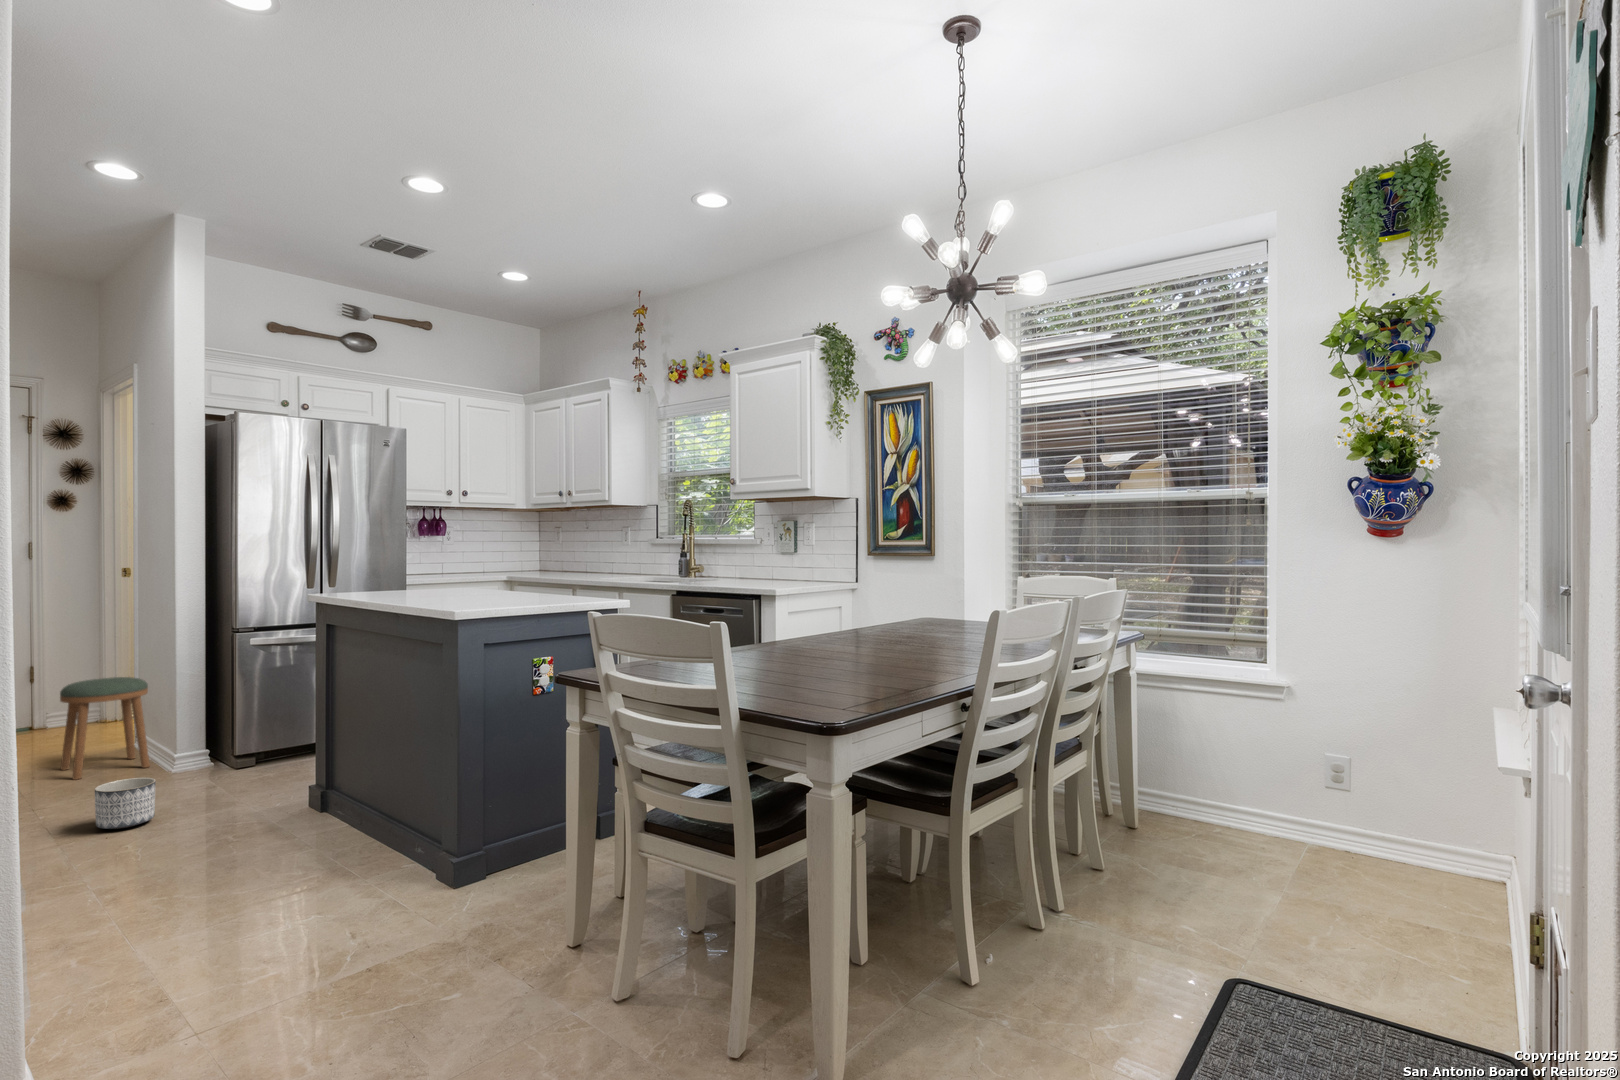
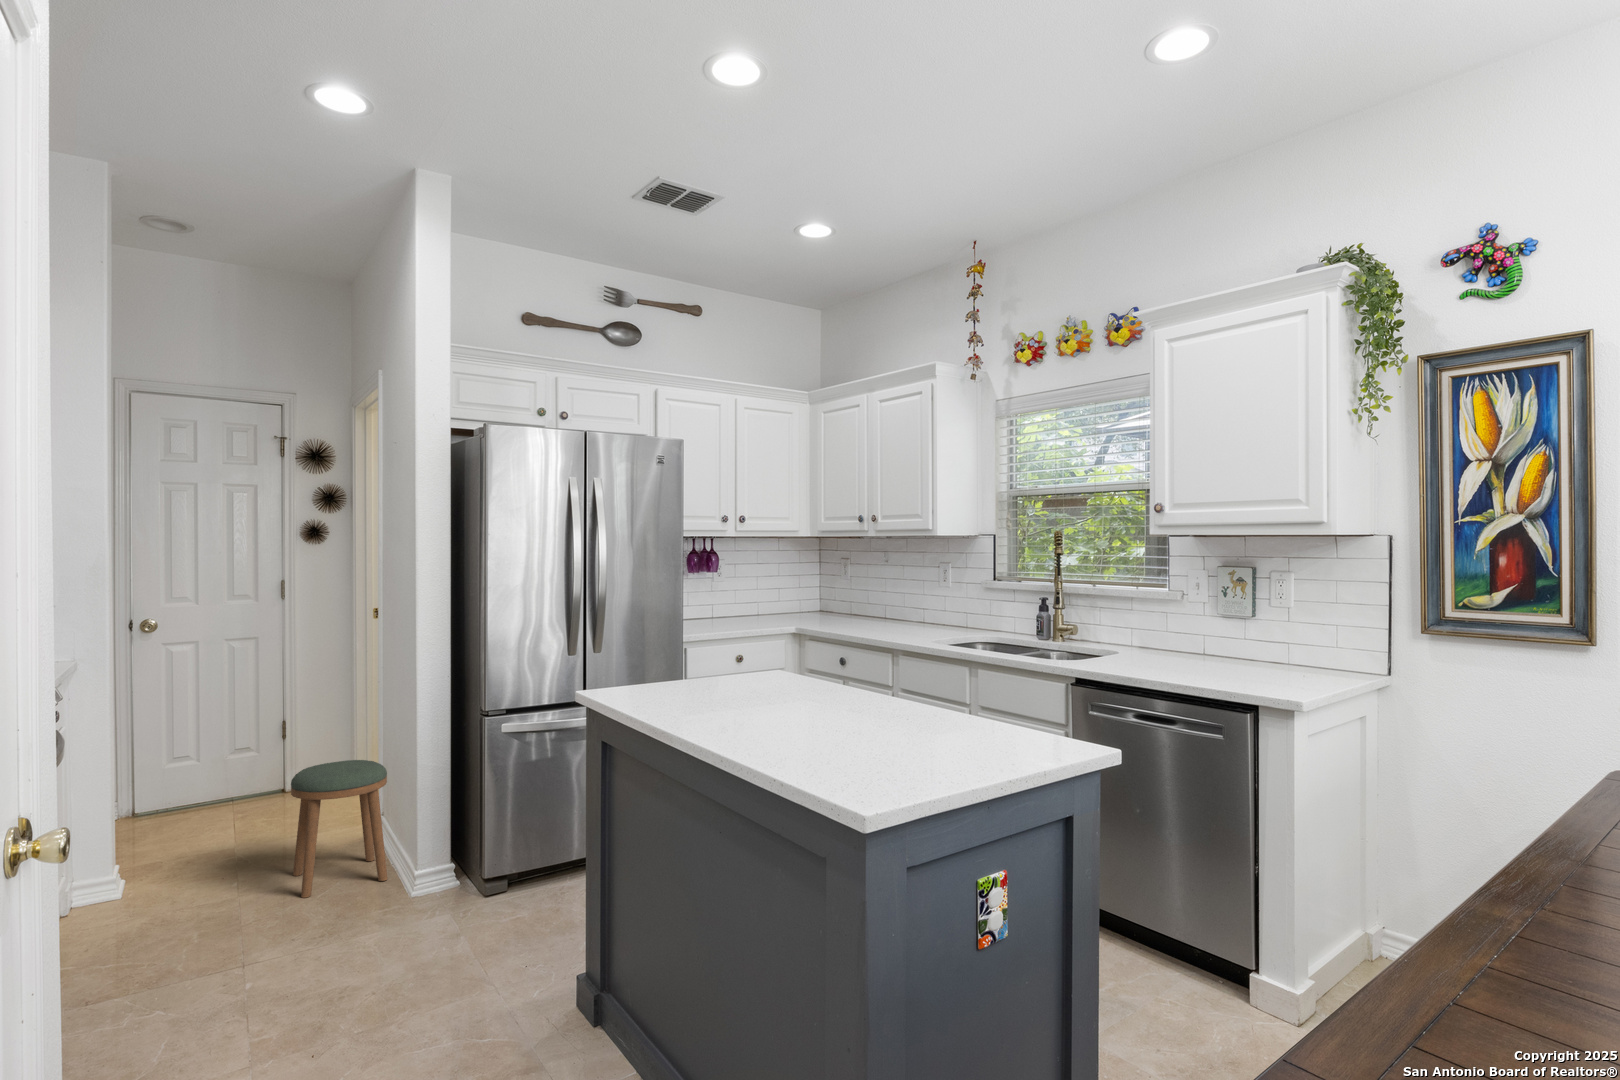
planter: present [95,778,156,829] -> none [302,942,378,1027]

